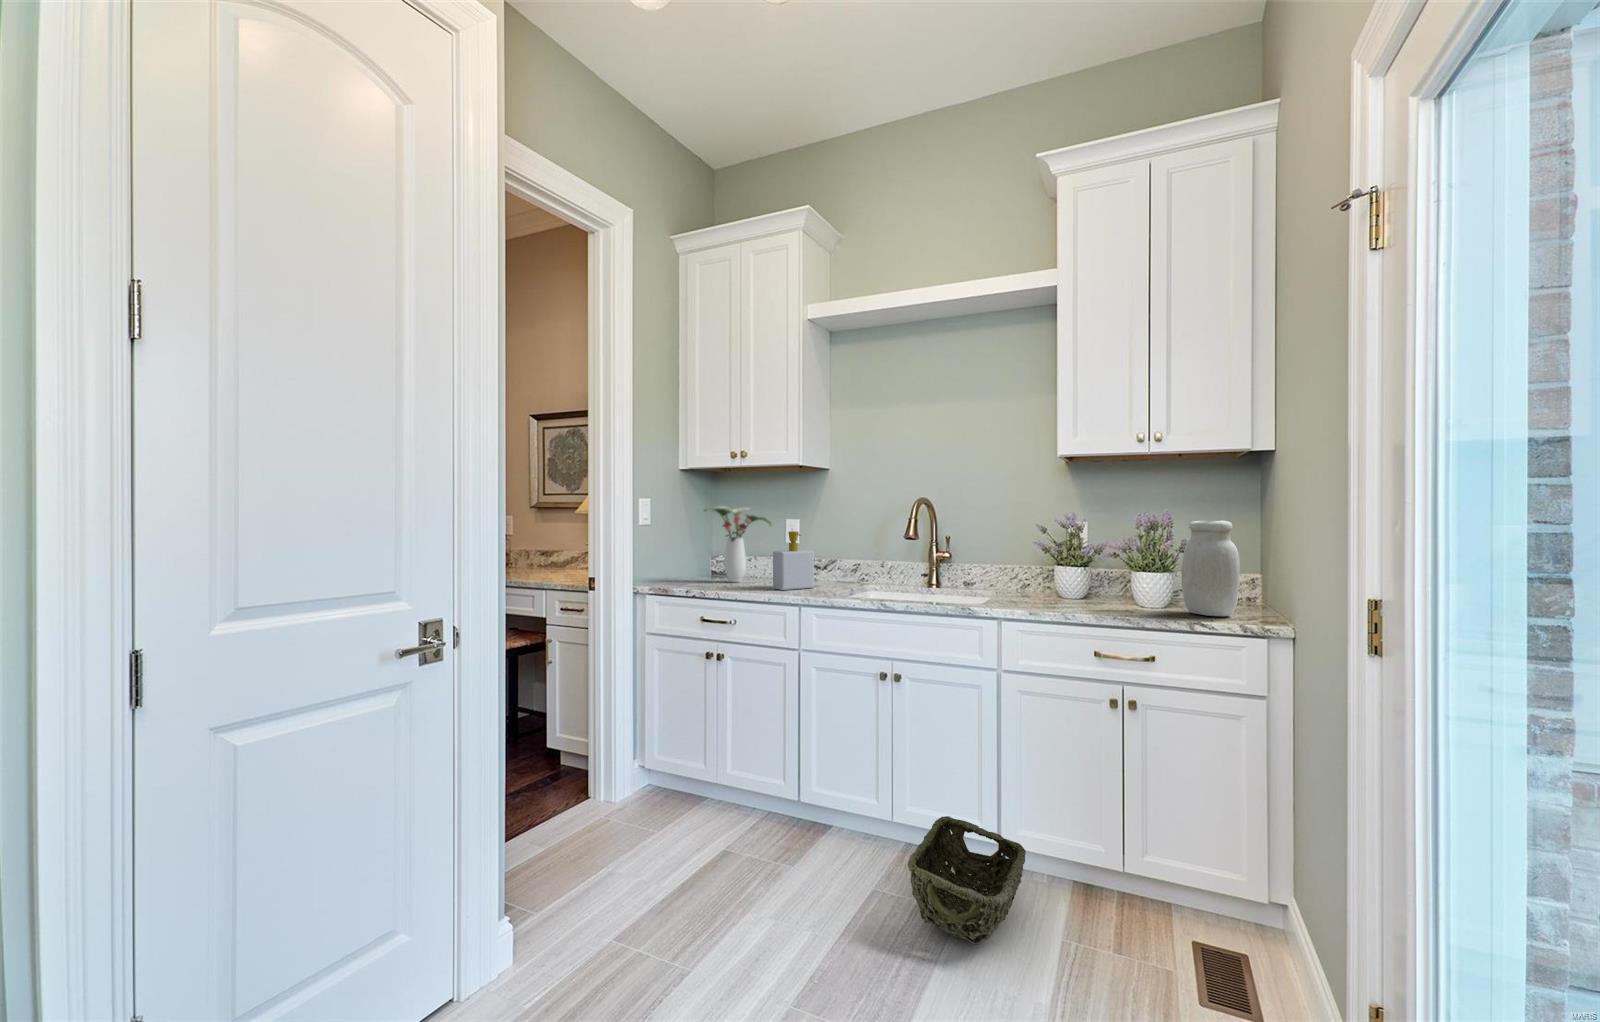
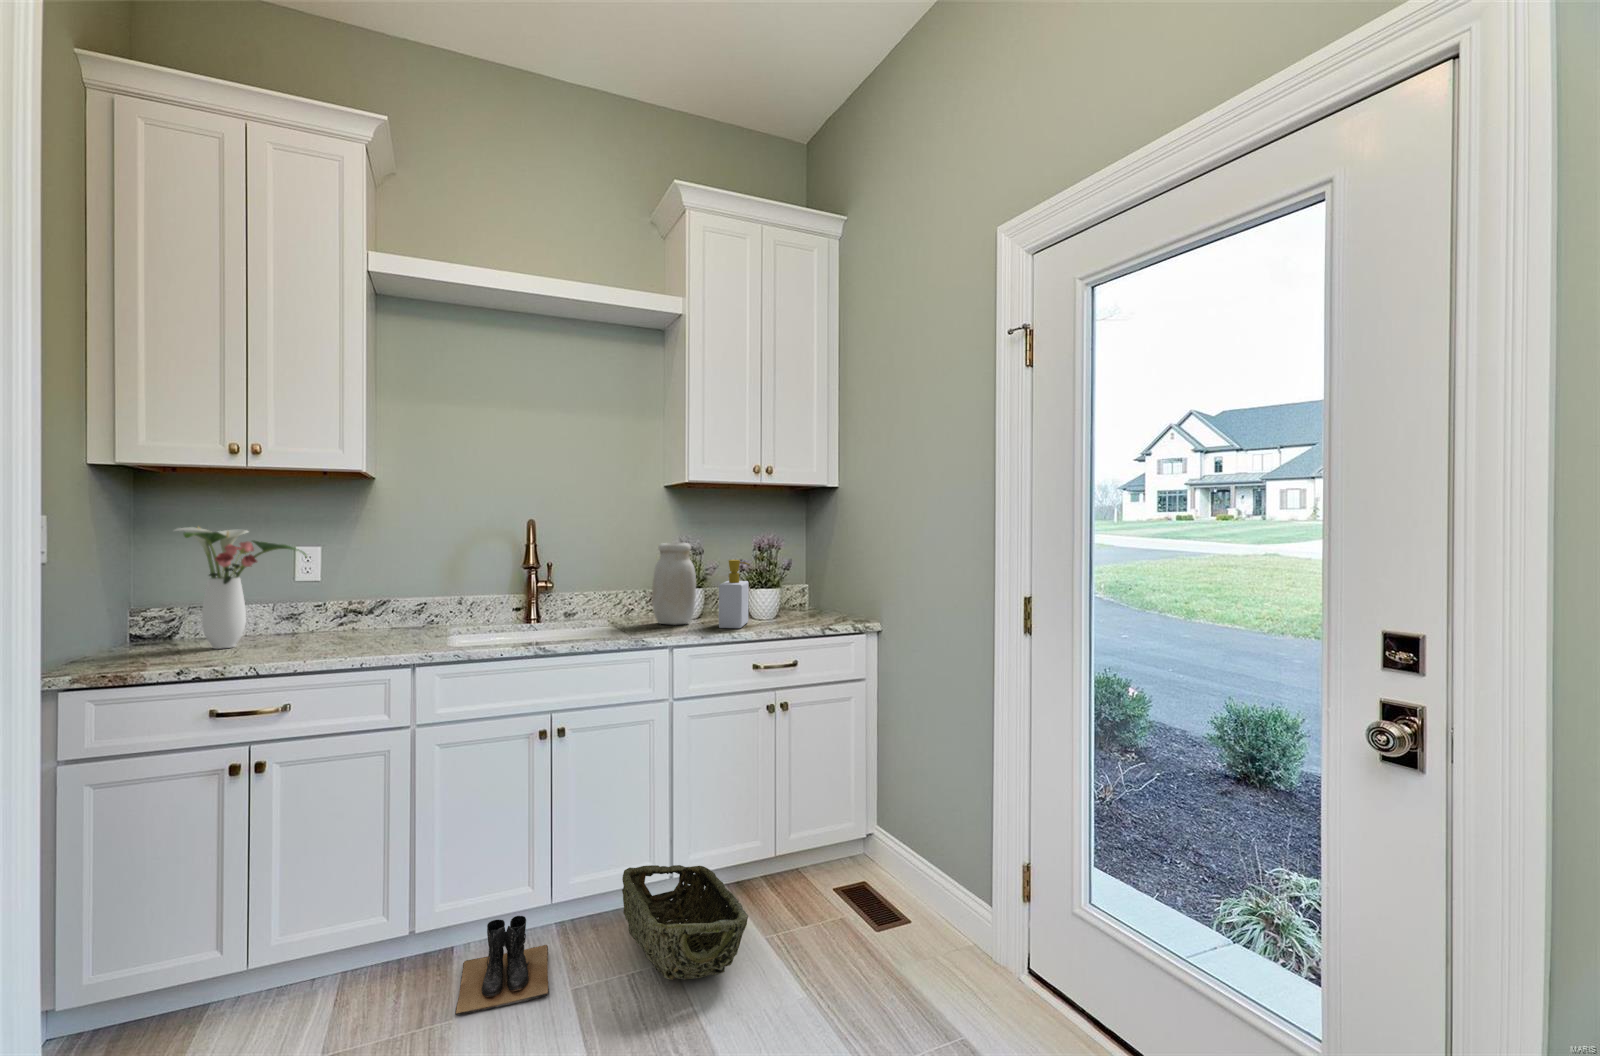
jar: present [1181,520,1240,616] -> present [652,542,696,625]
soap bottle: present [773,531,814,590] -> present [719,560,750,628]
boots: none [791,813,880,886] -> present [455,916,549,1015]

